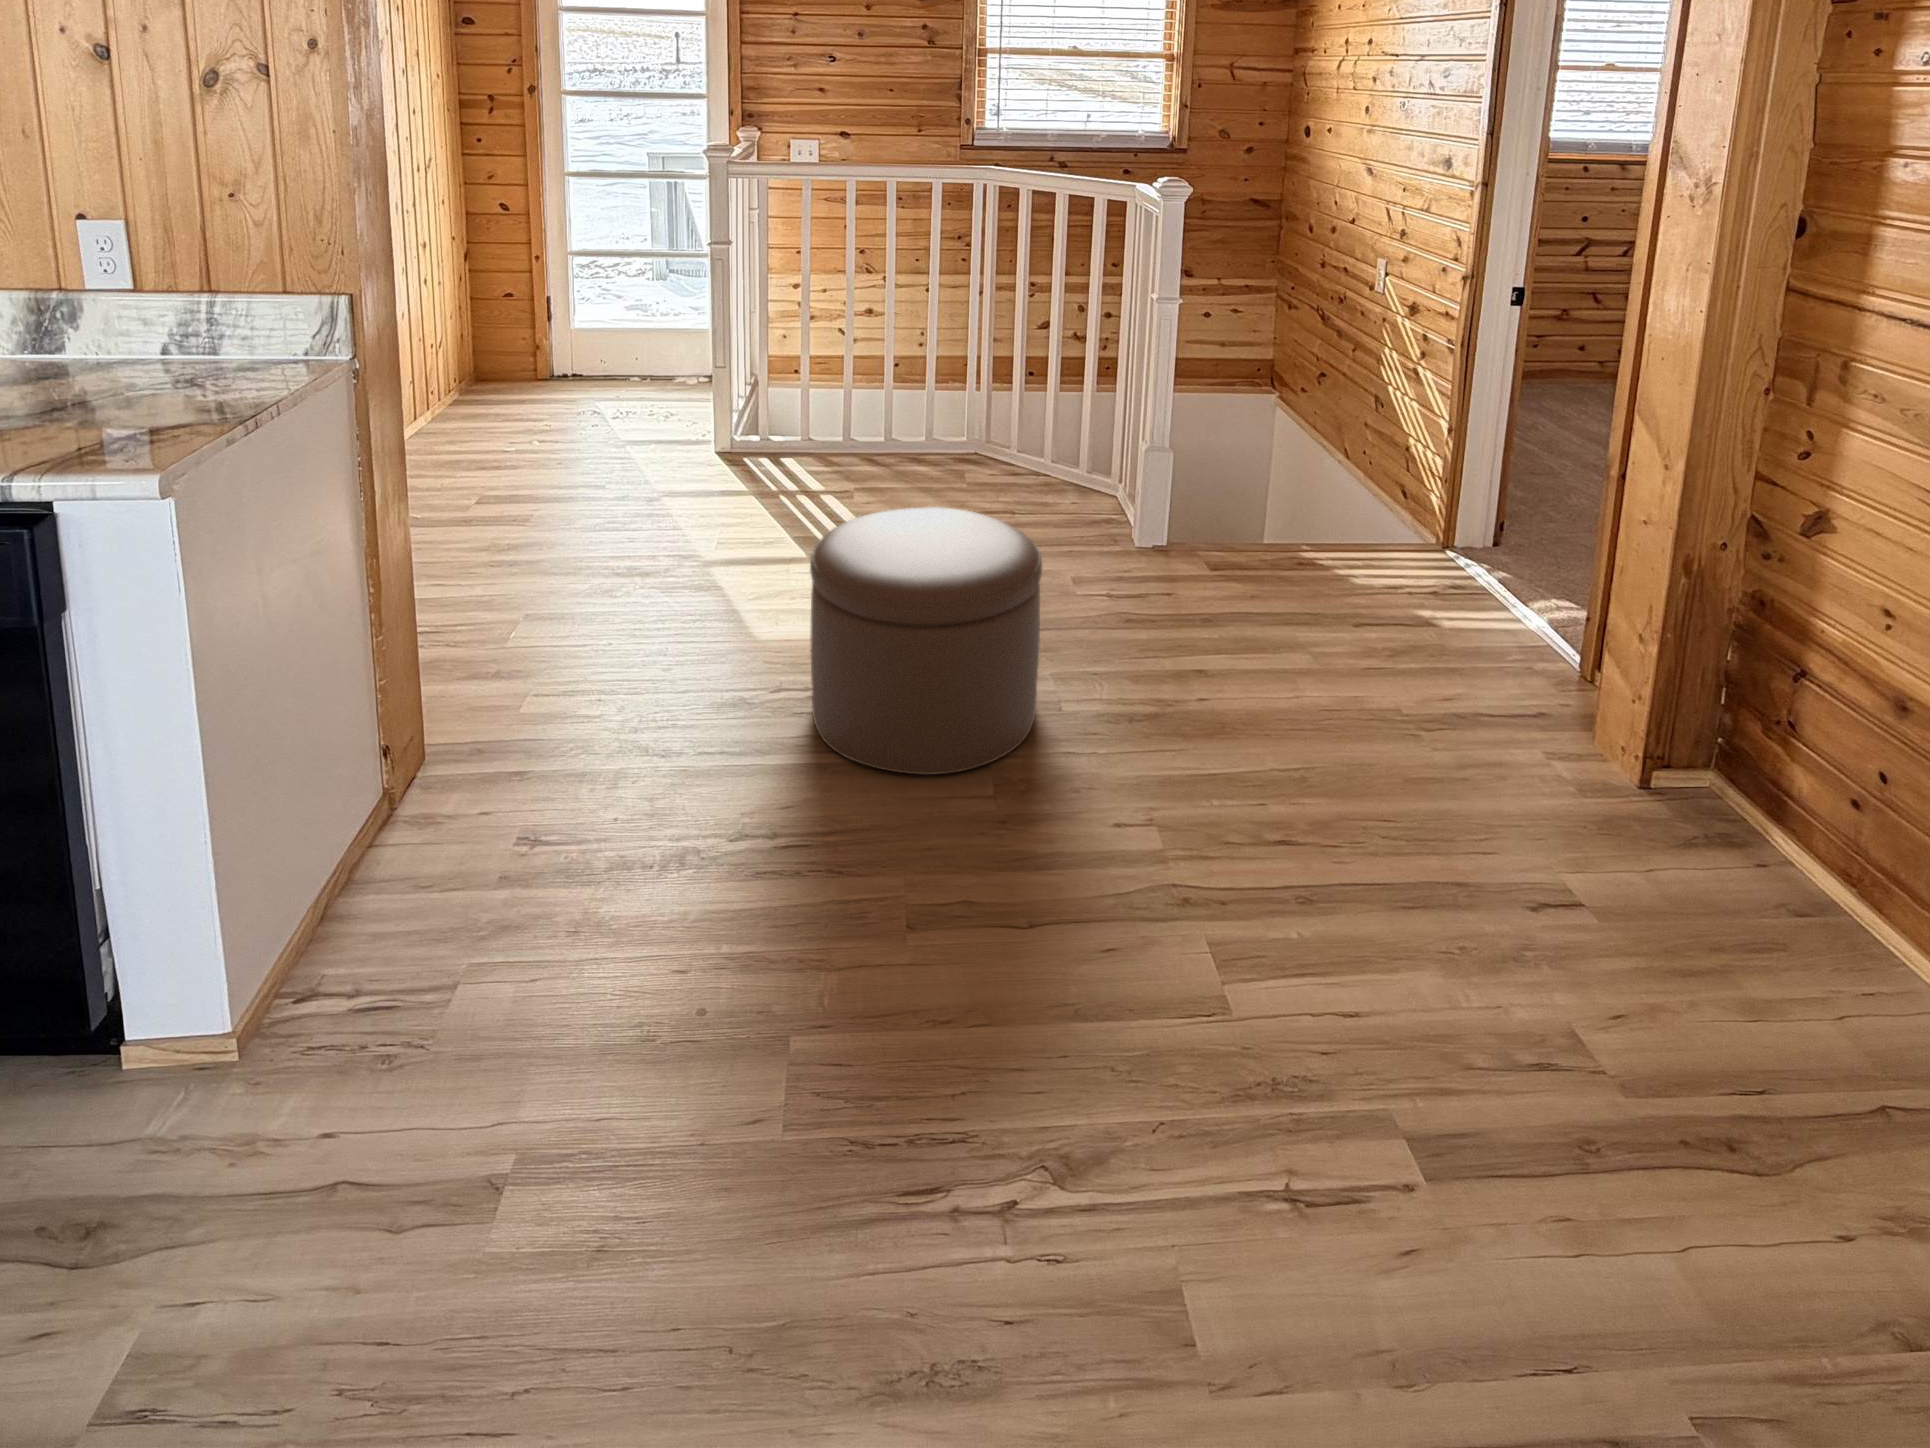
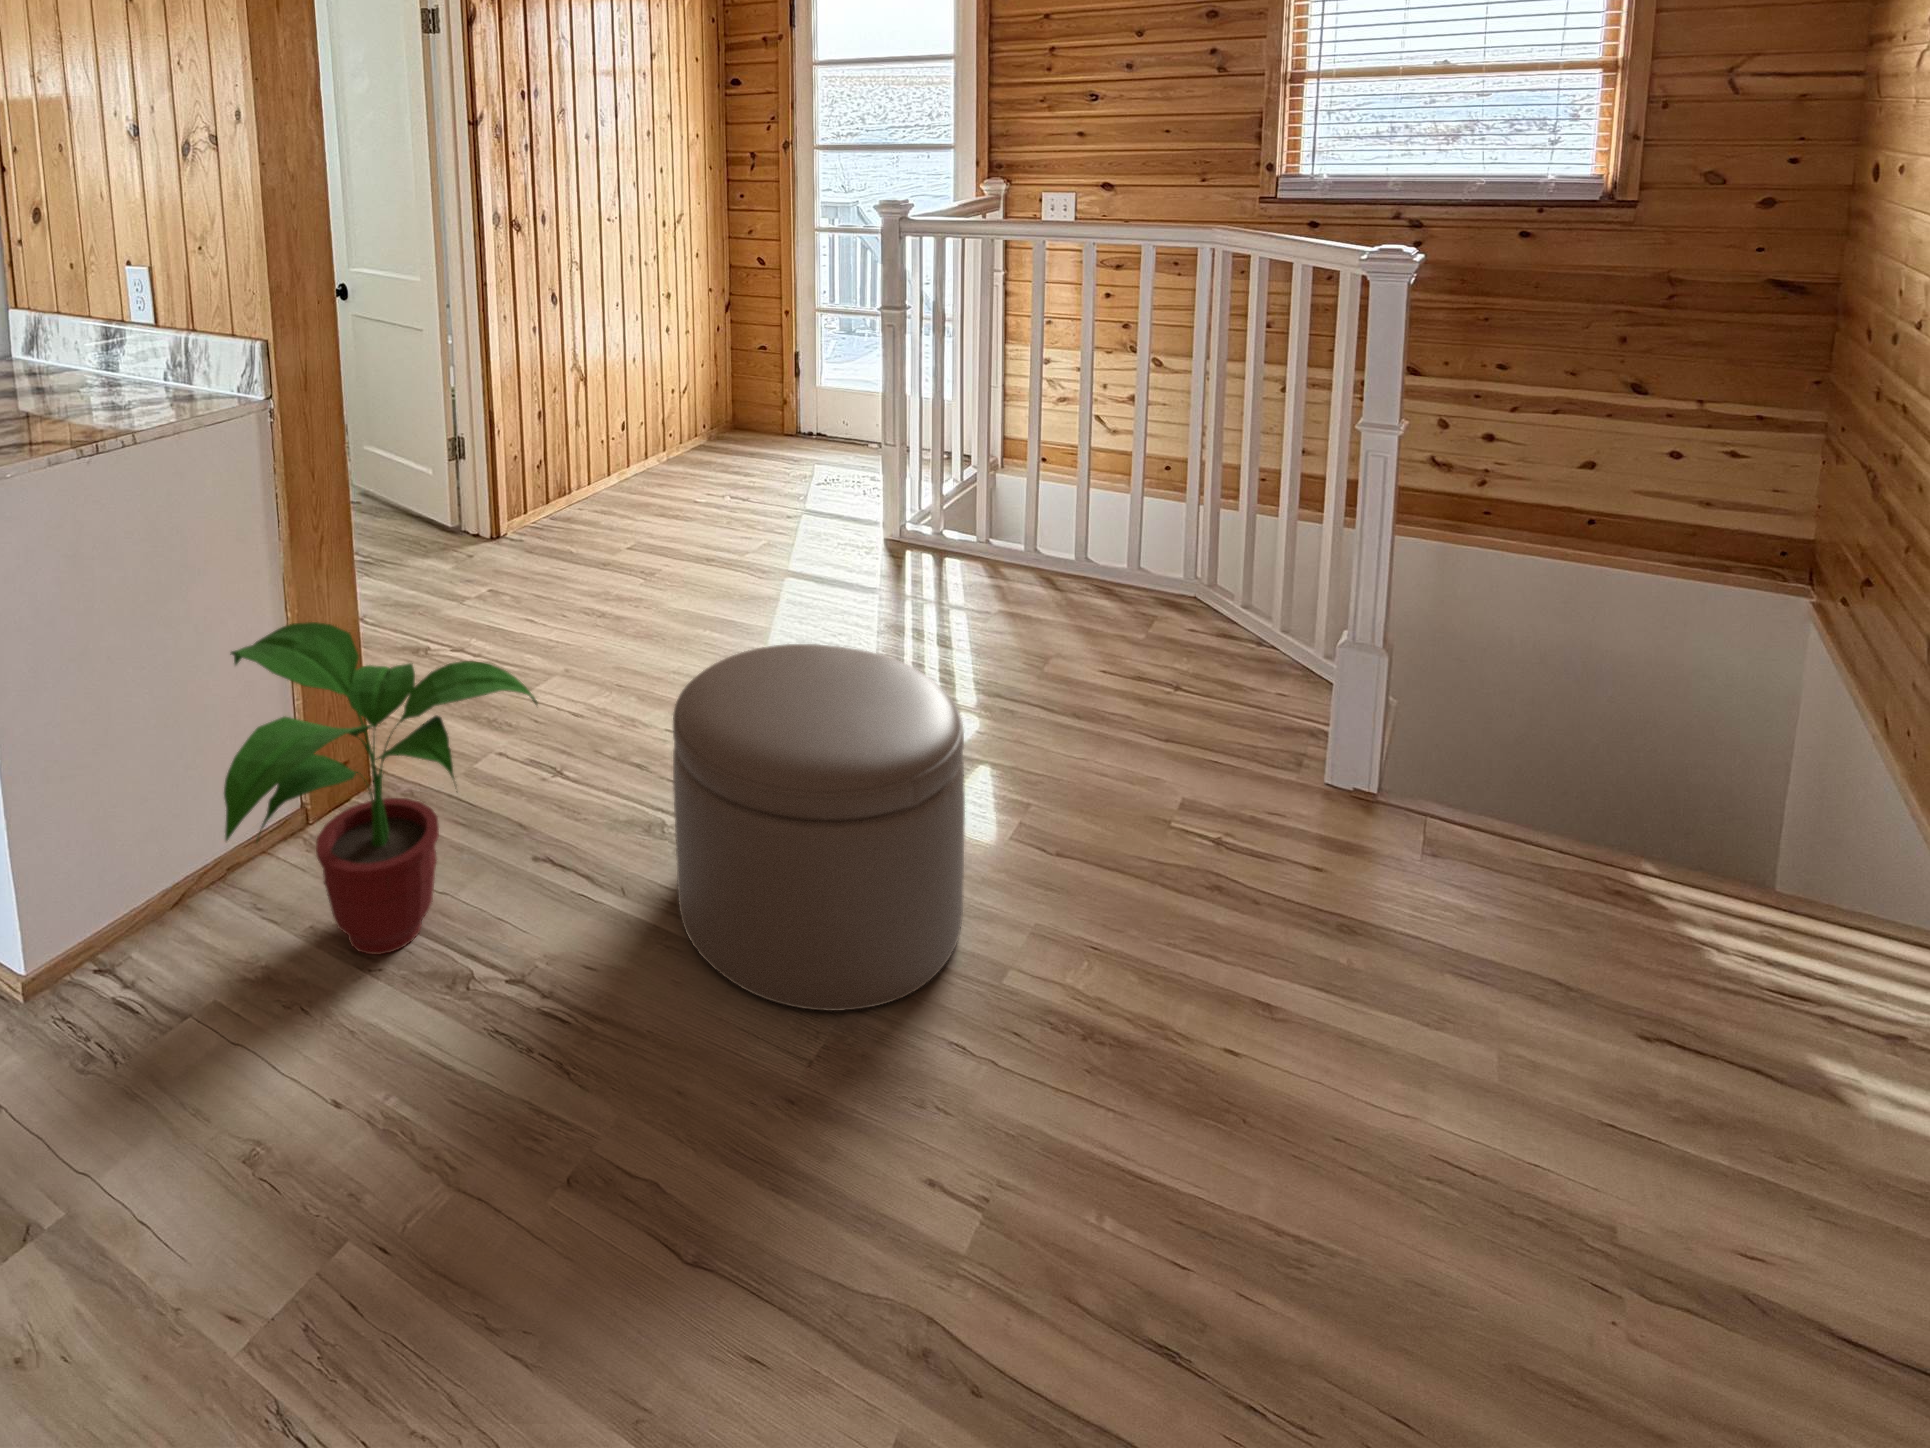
potted plant: none [363,579,701,877] -> present [224,622,538,955]

